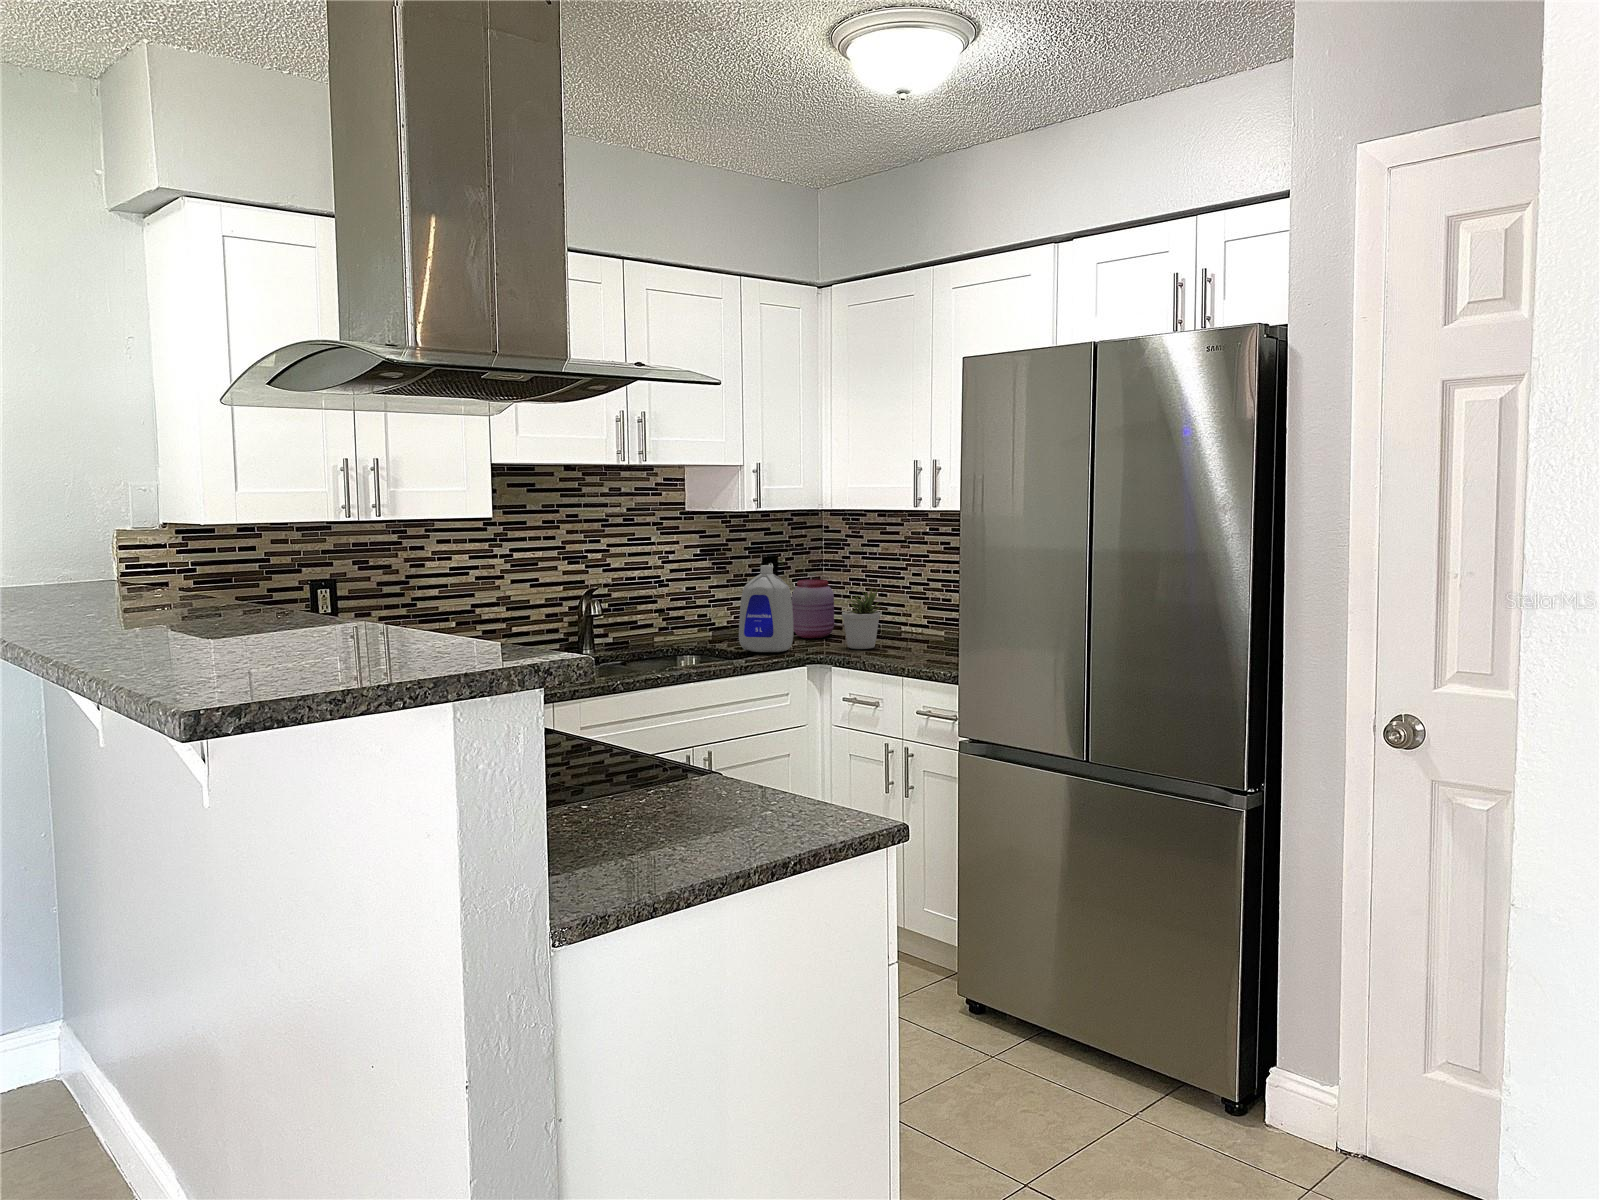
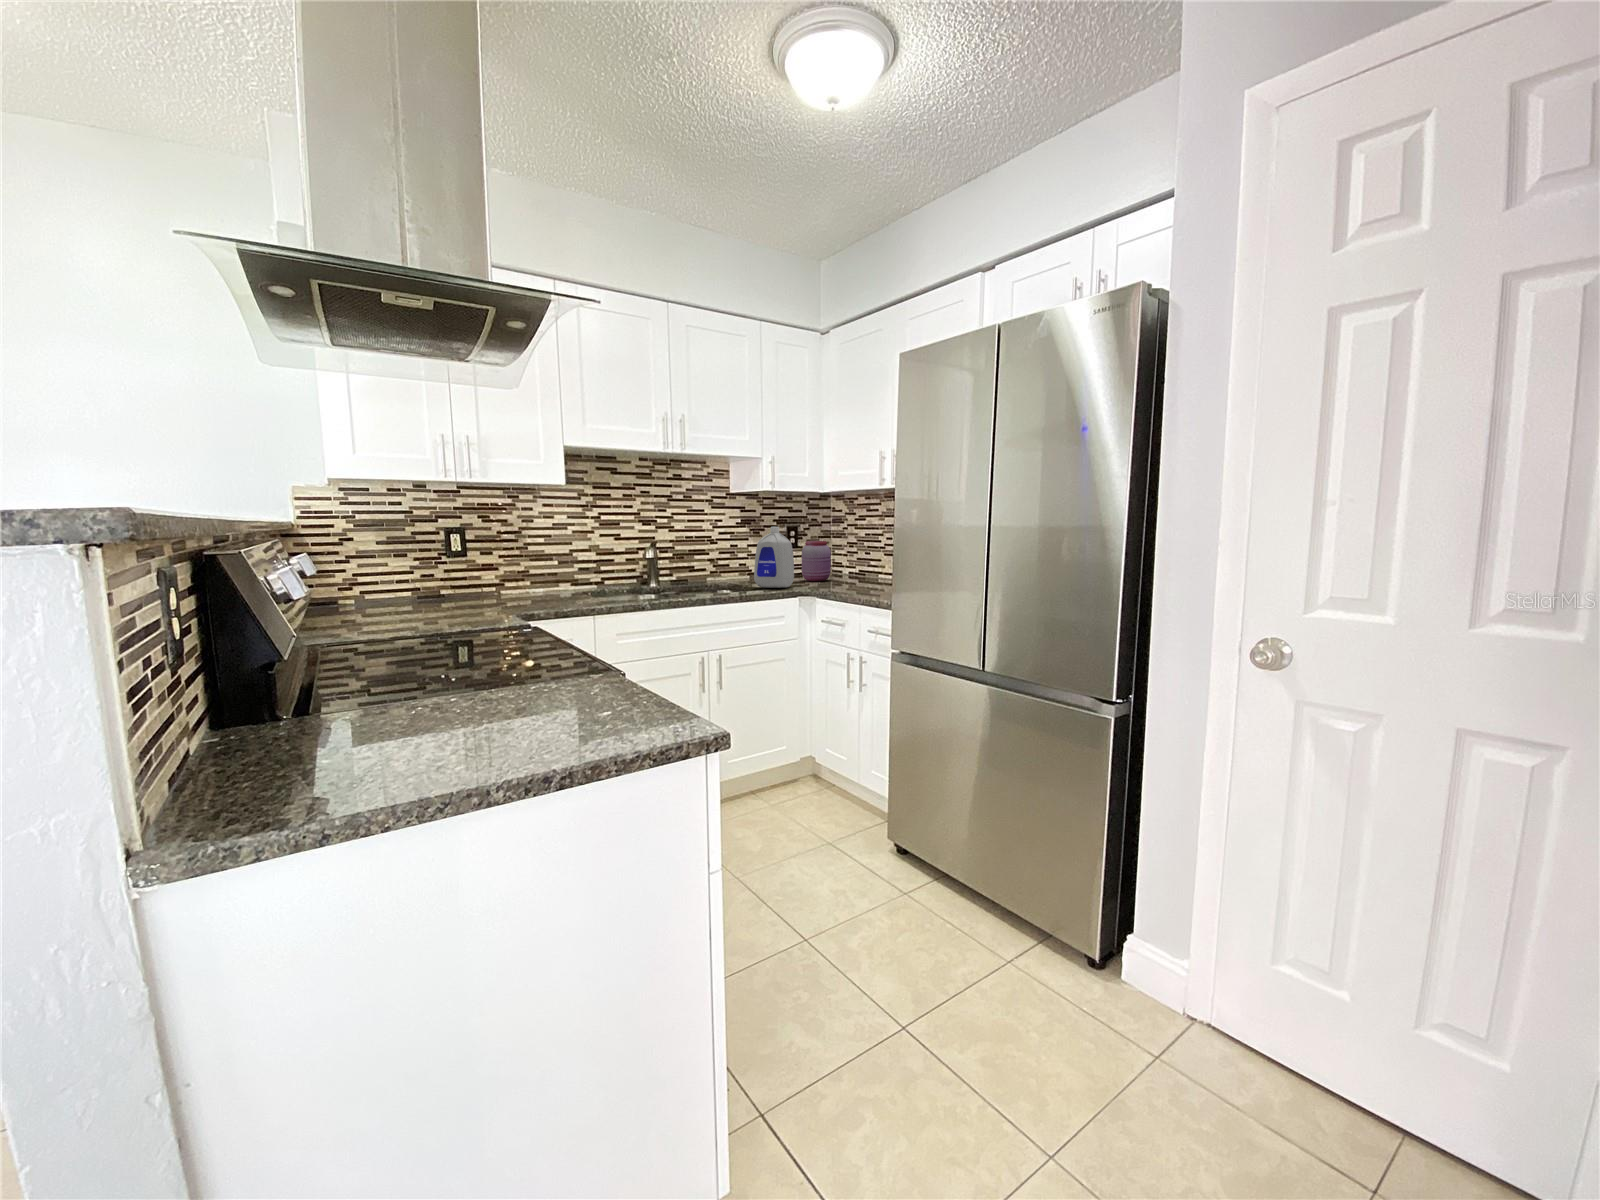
potted plant: present [842,590,881,649] -> none [828,544,856,587]

